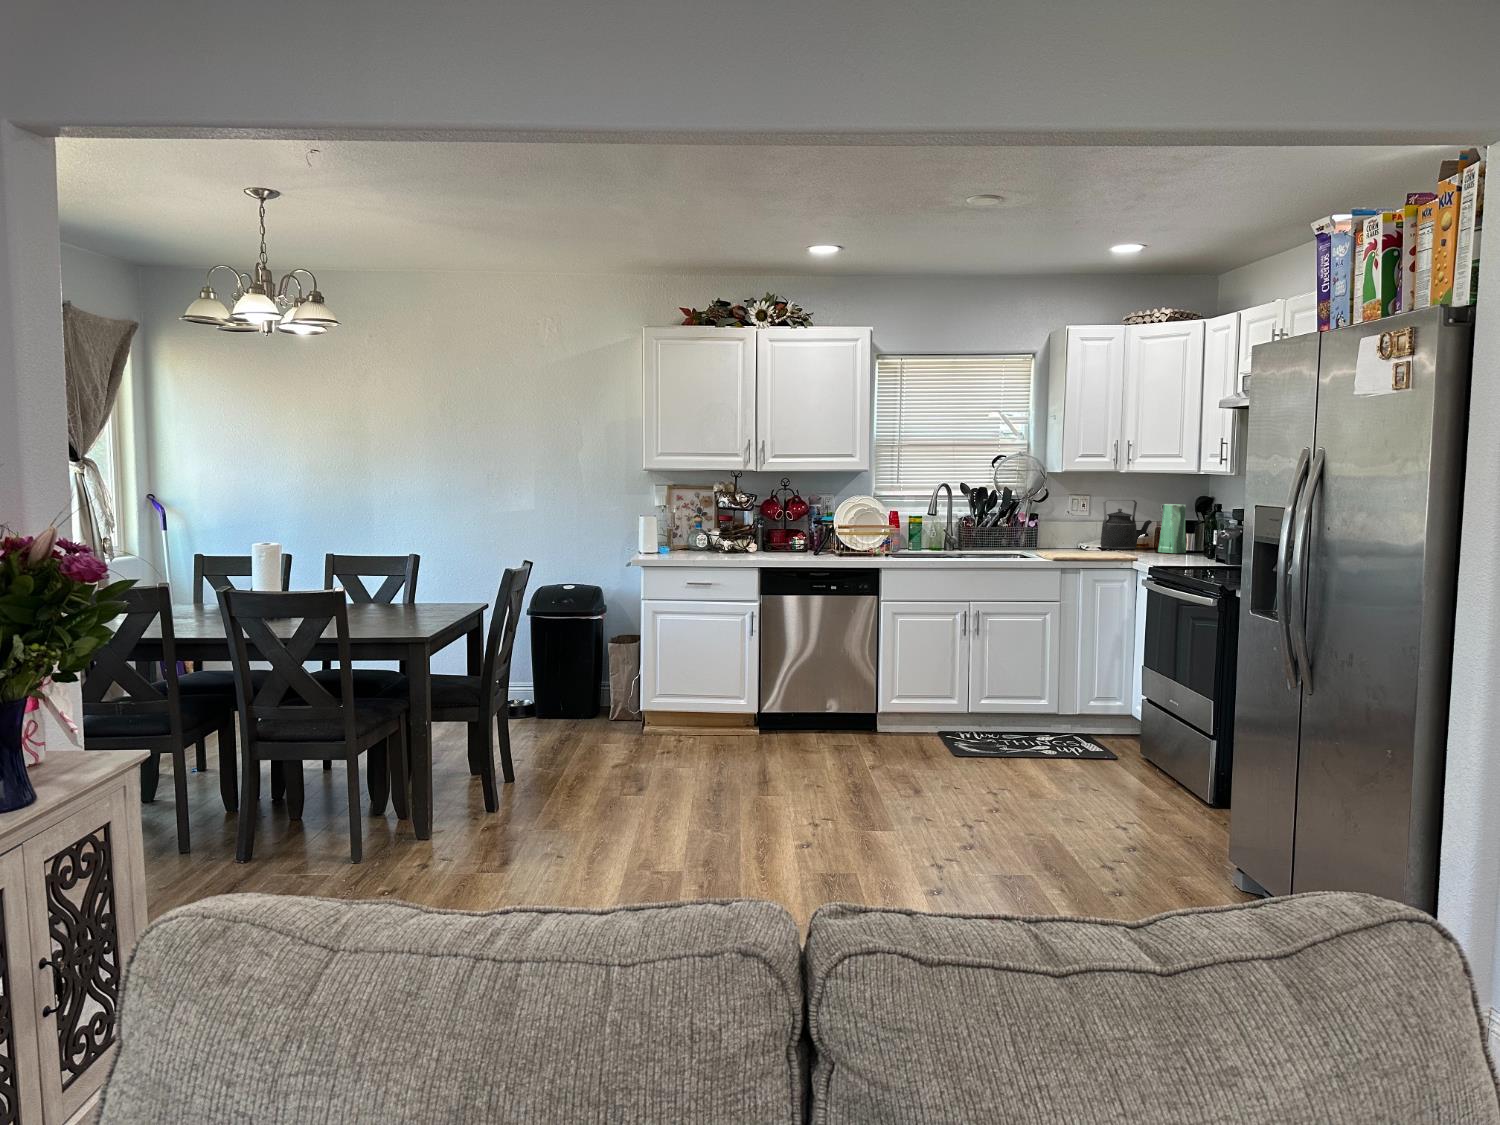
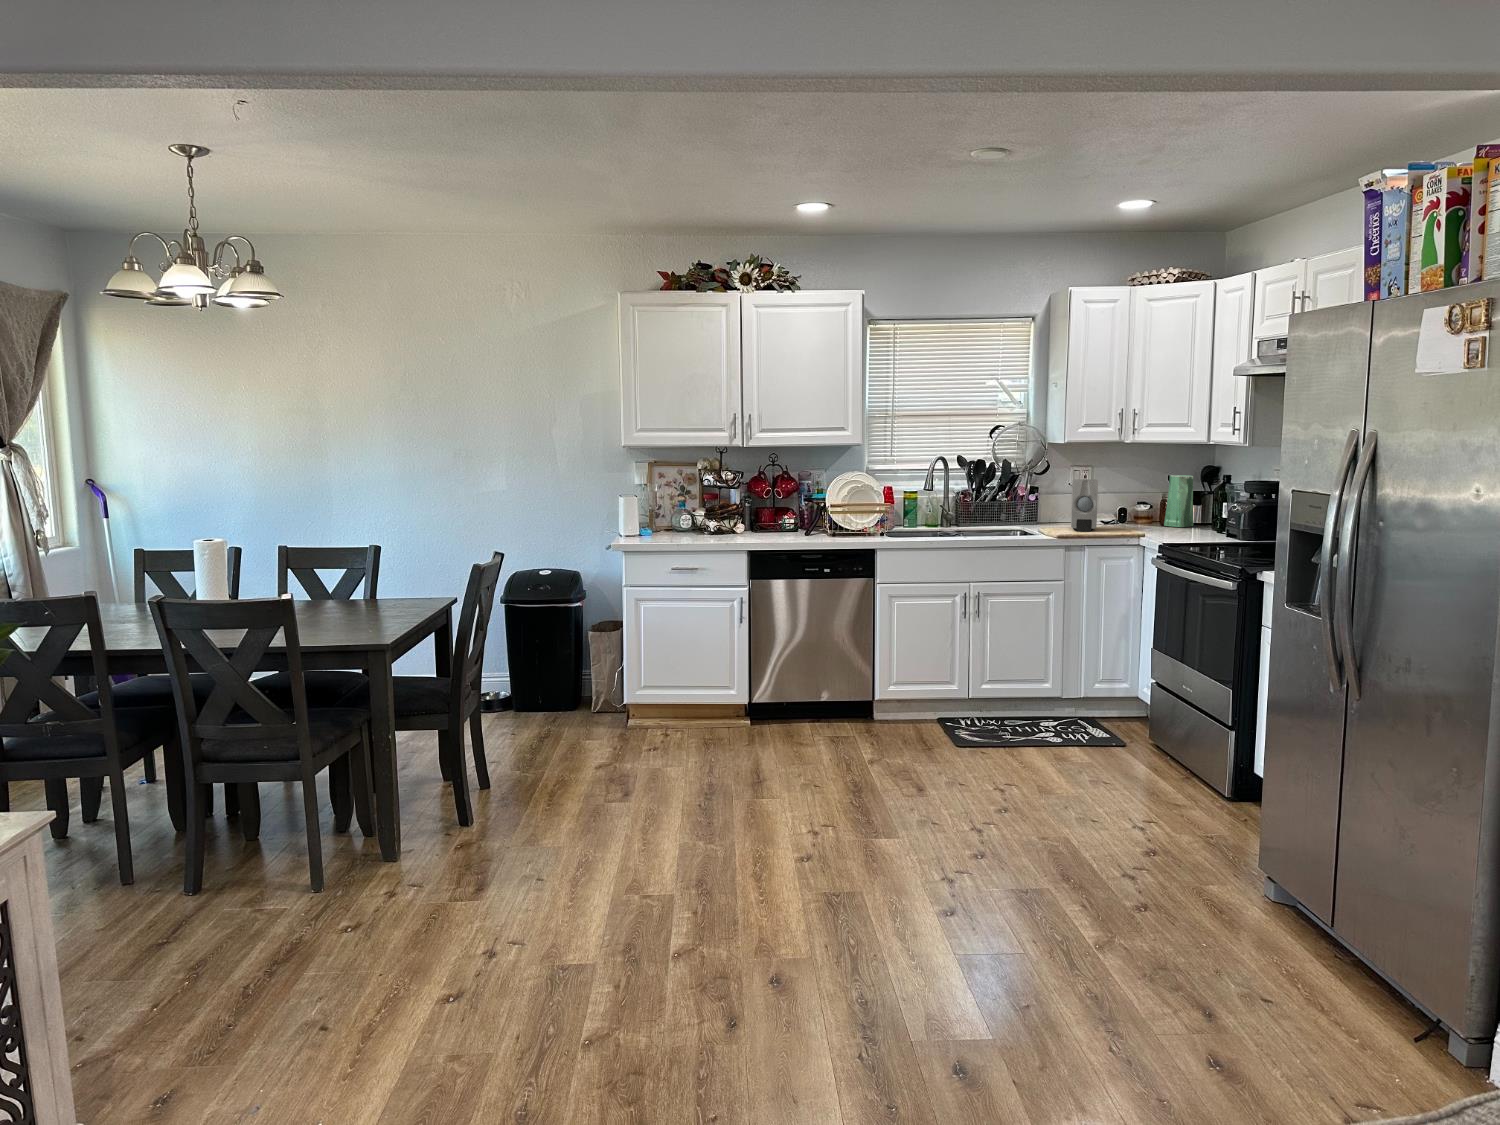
kettle: present [1100,500,1152,549] -> none [1103,471,1157,523]
soap dispenser: none [1069,506,1094,555] -> present [1071,479,1098,531]

